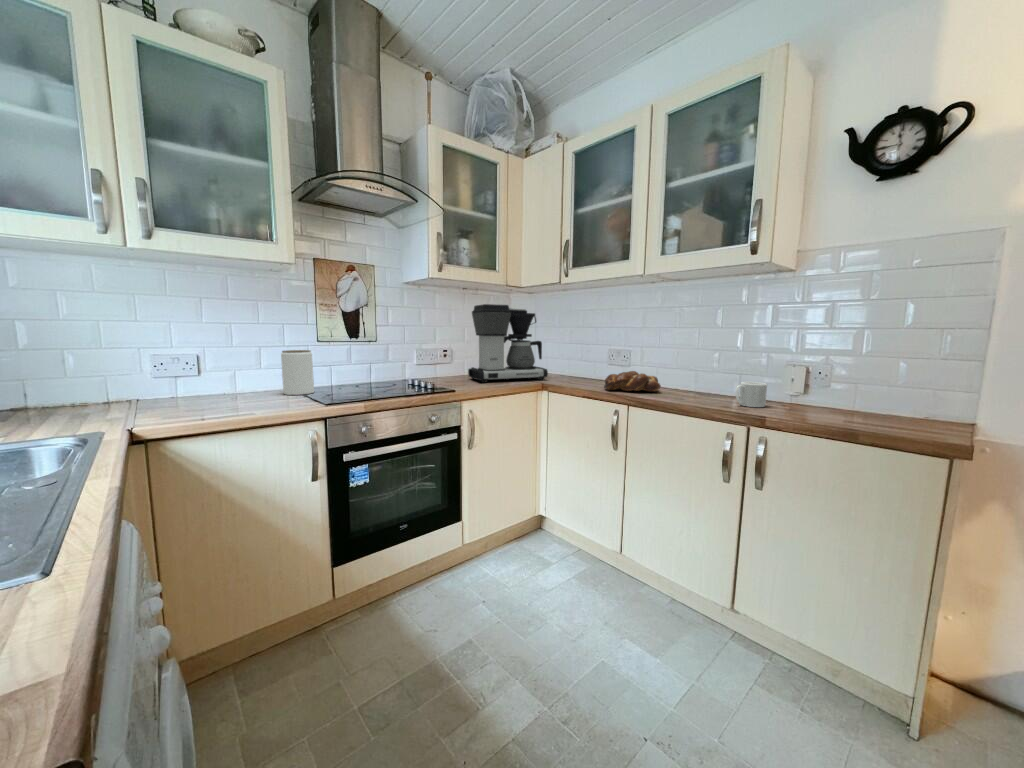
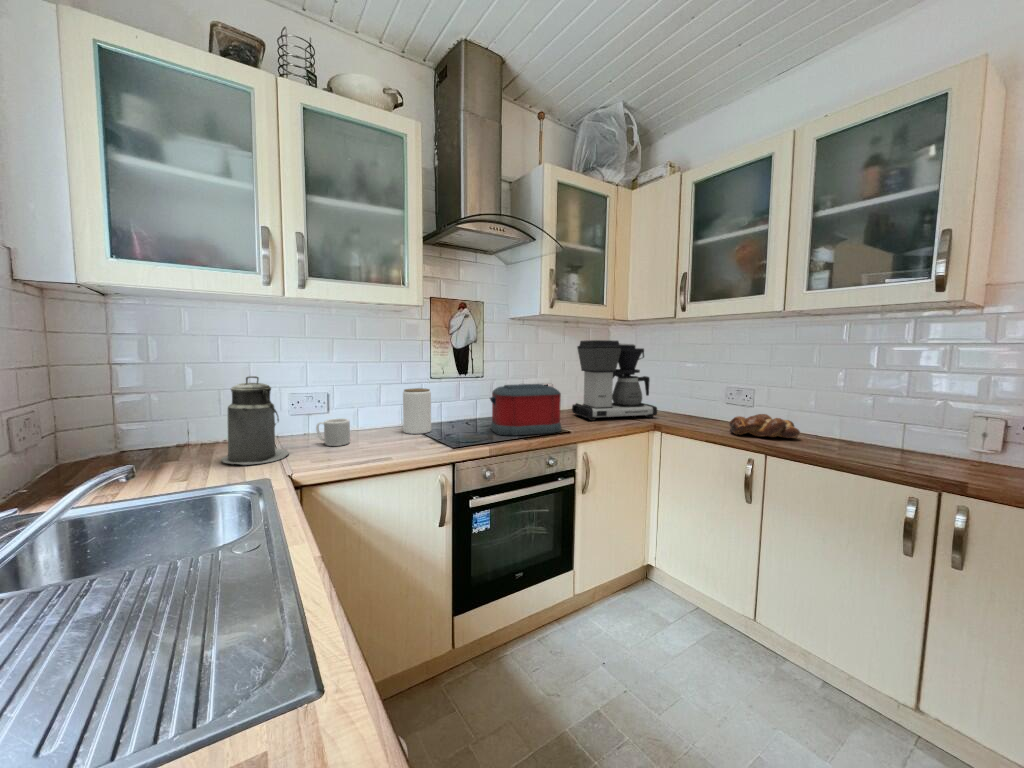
canister: none [61,330,145,421] -> present [221,376,289,465]
toaster: none [373,346,447,394] -> present [490,384,561,435]
mug: present [735,382,767,407] -> present [316,418,350,446]

